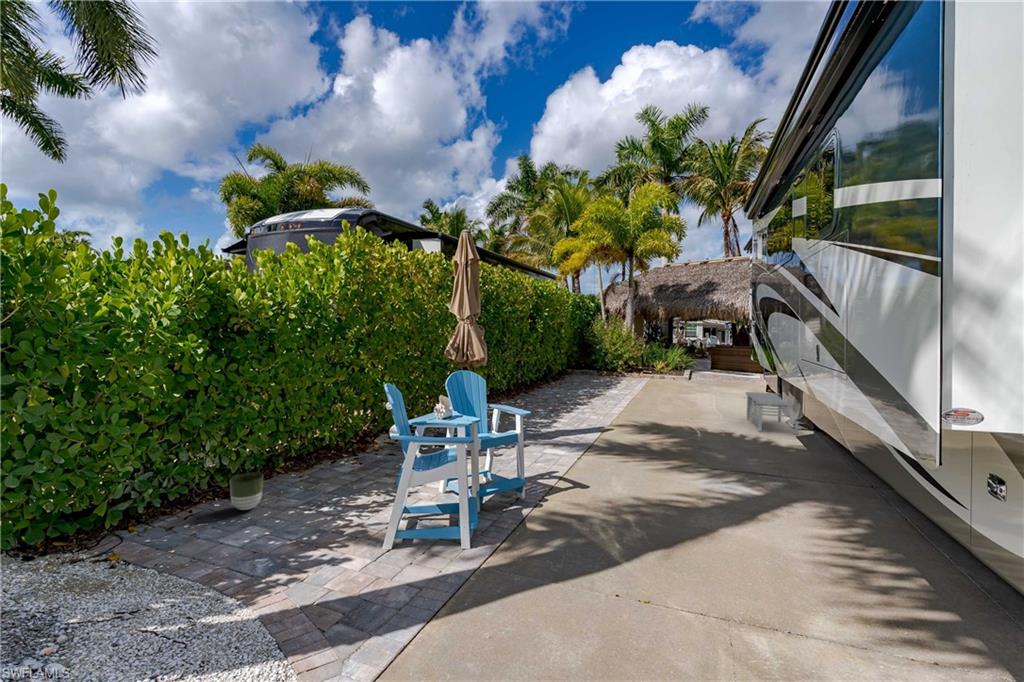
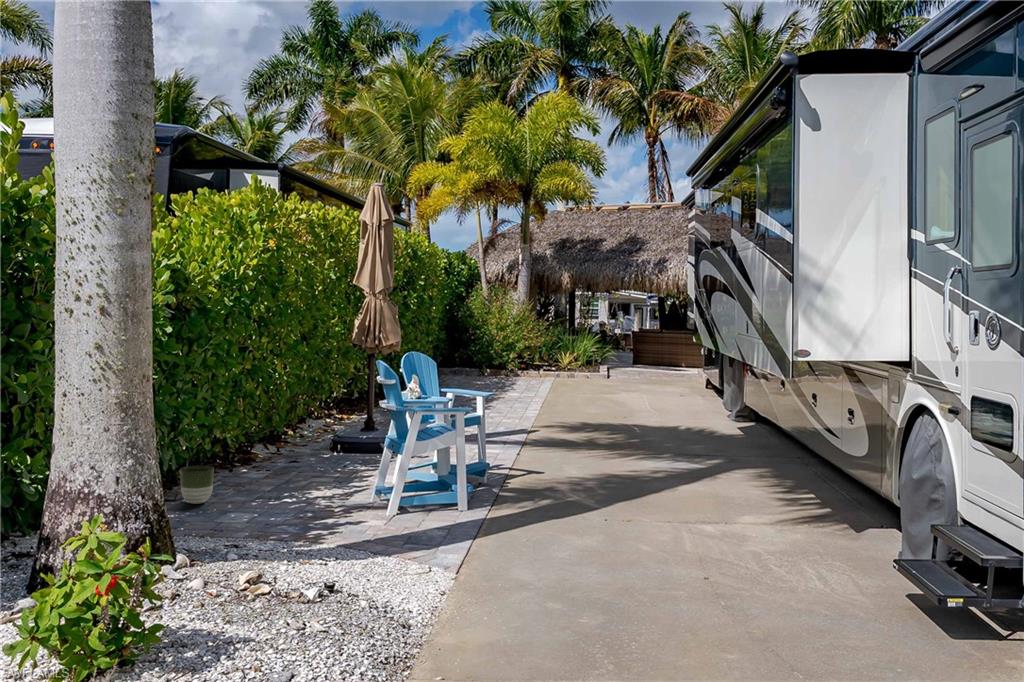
storage bench: present [746,392,798,435] -> none [684,384,743,428]

